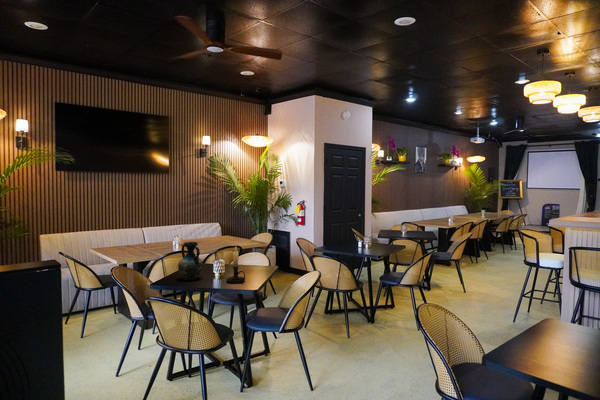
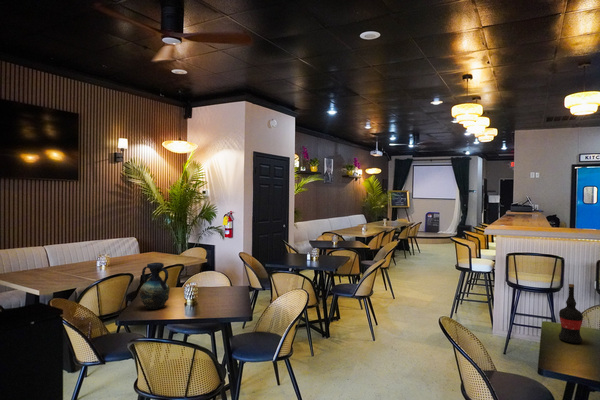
candle holder: present [226,247,245,283] -> none [202,265,227,309]
wine bottle: none [543,278,569,341] -> present [559,284,583,343]

